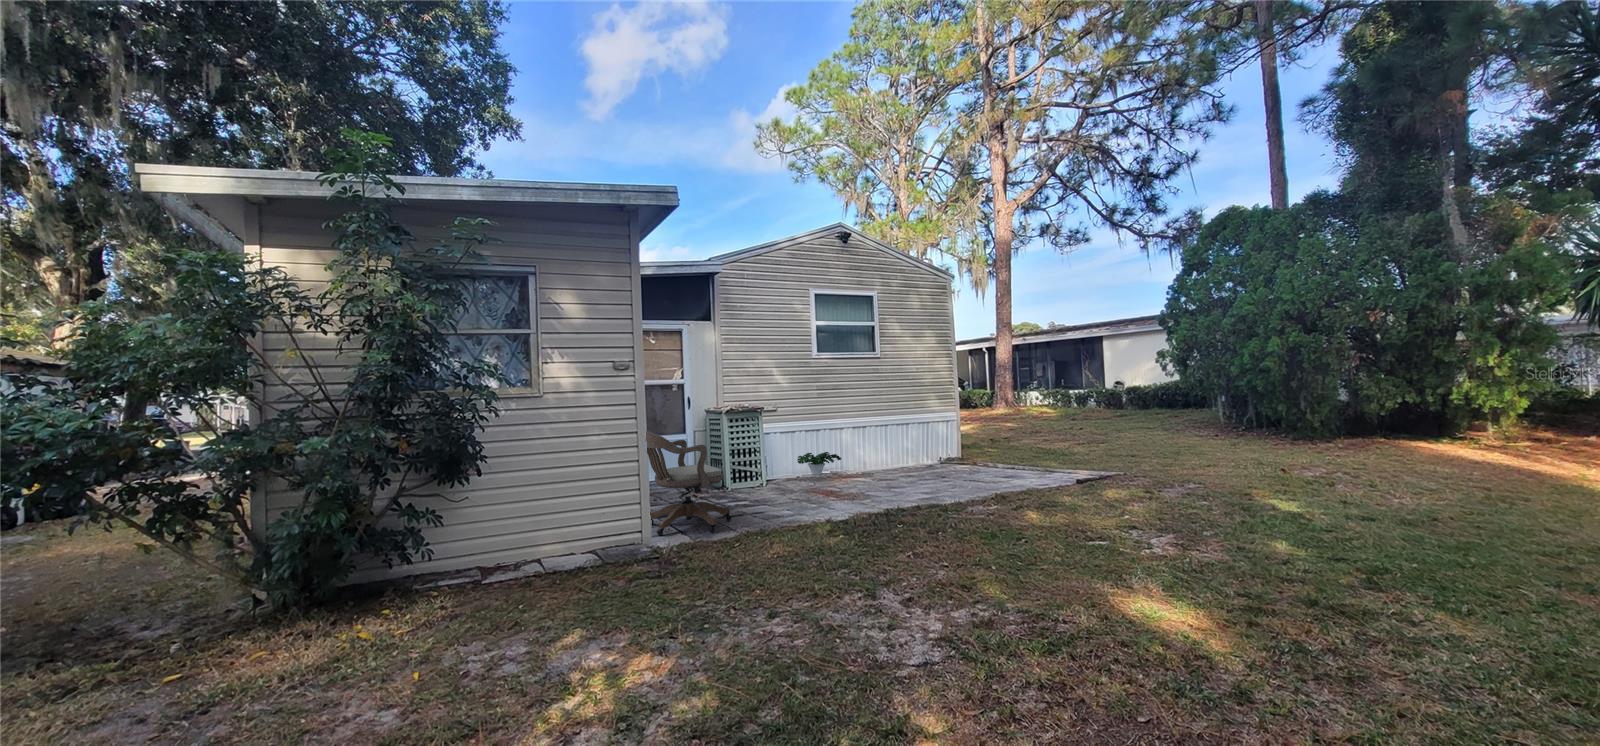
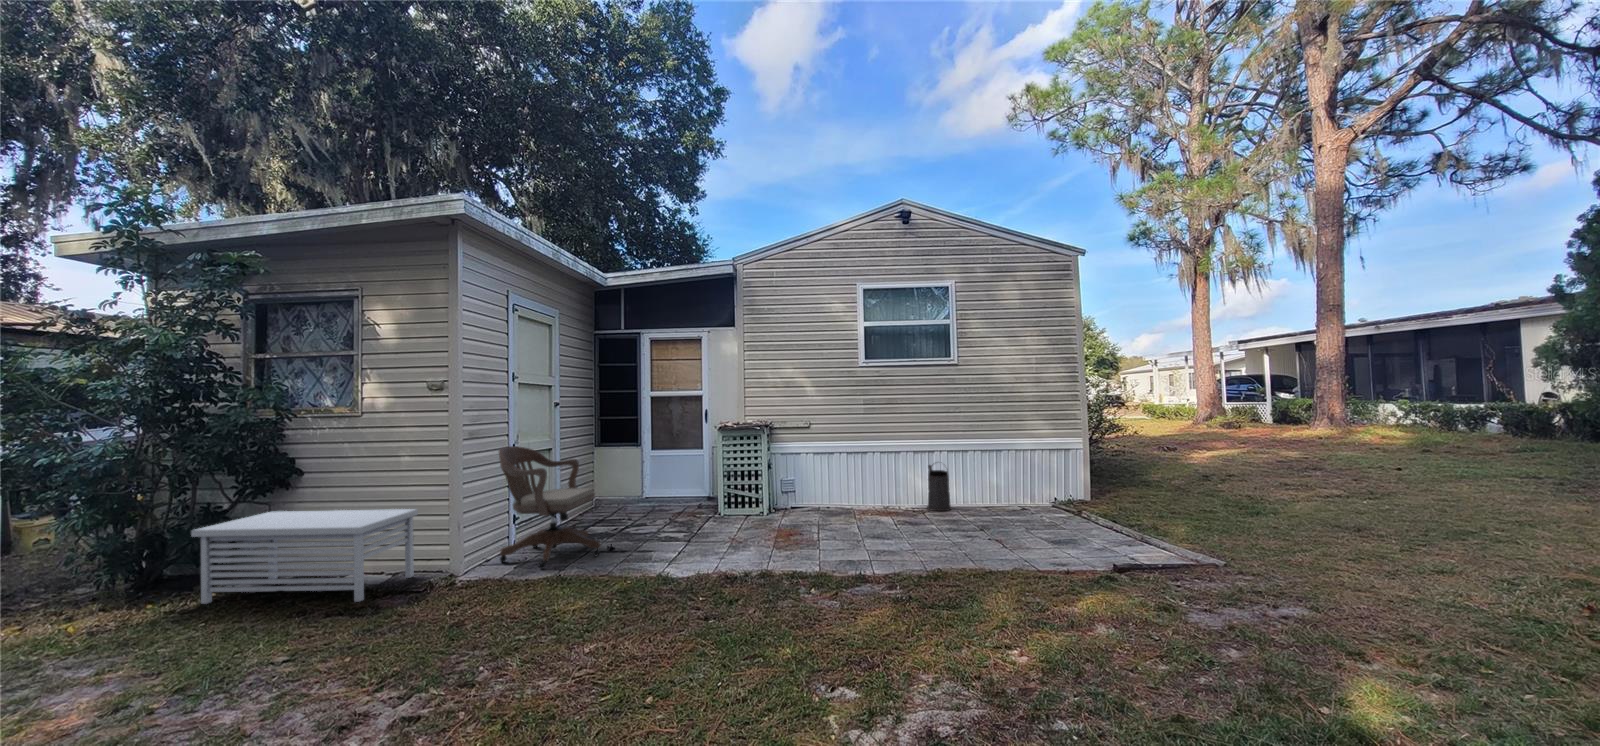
watering can: none [865,431,895,468] -> present [927,465,951,511]
potted plant: present [797,452,841,475] -> none [809,481,865,510]
storage bench: none [442,490,629,605] -> present [191,509,418,604]

